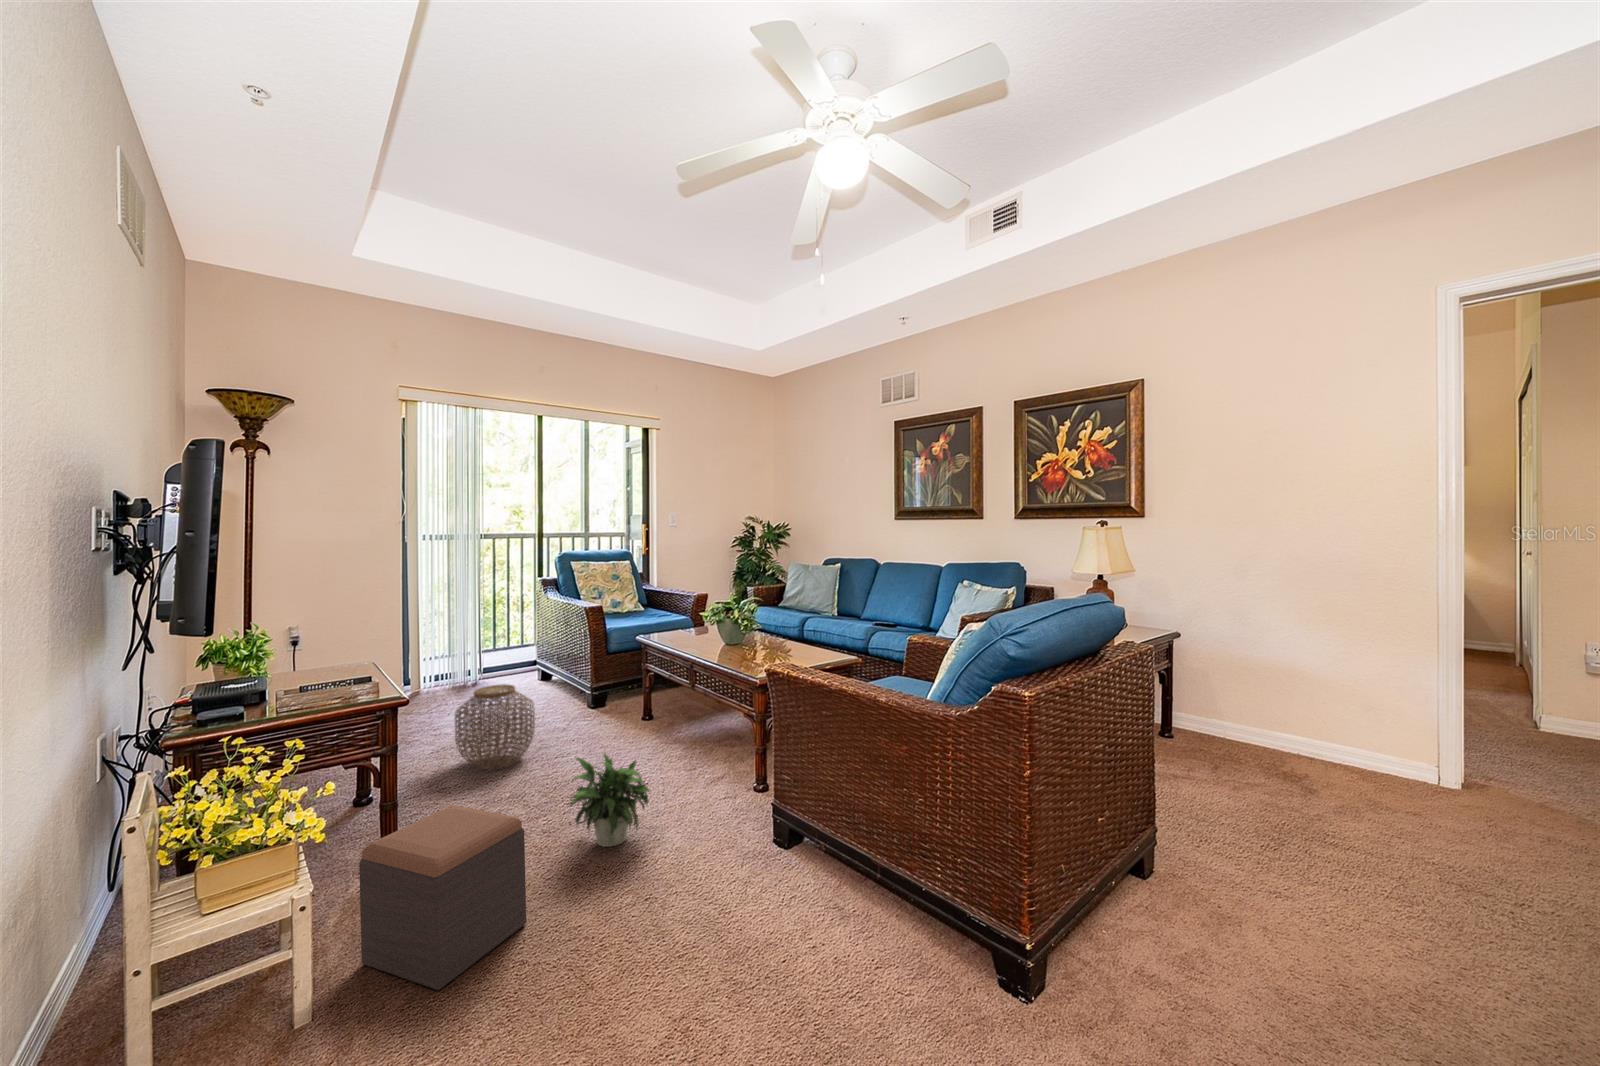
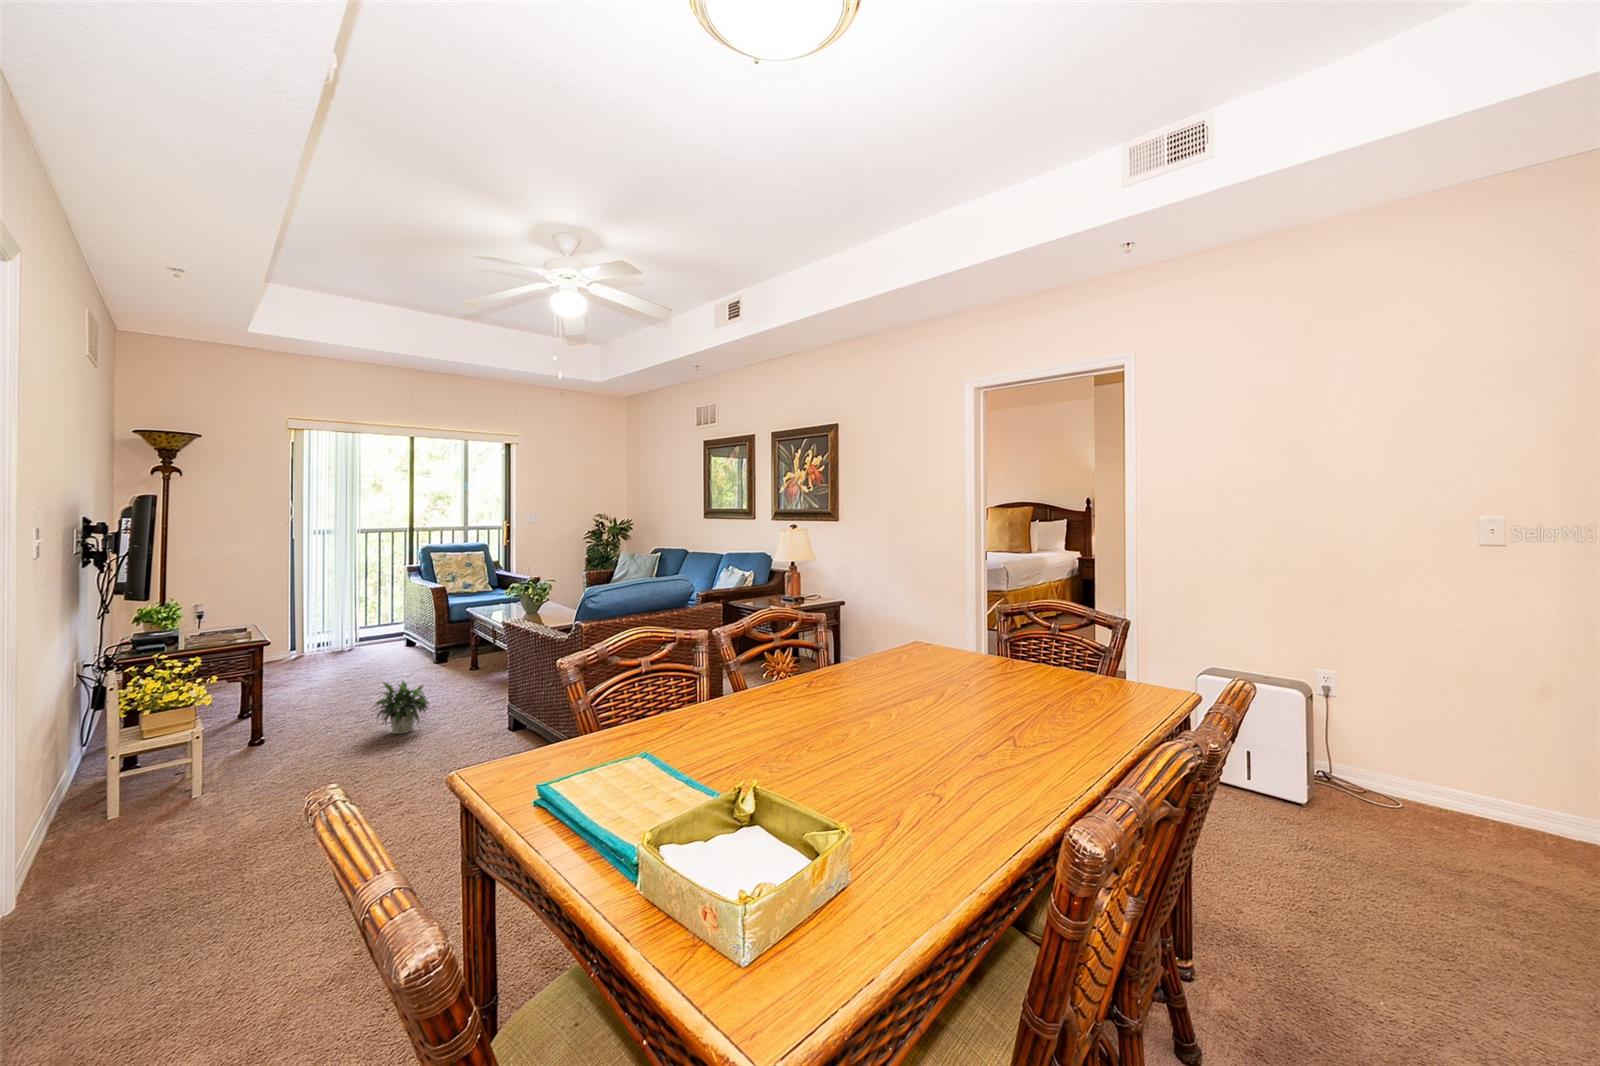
woven basket: present [455,684,535,770] -> none [316,642,376,699]
footstool: present [359,805,526,990] -> none [231,701,331,785]

